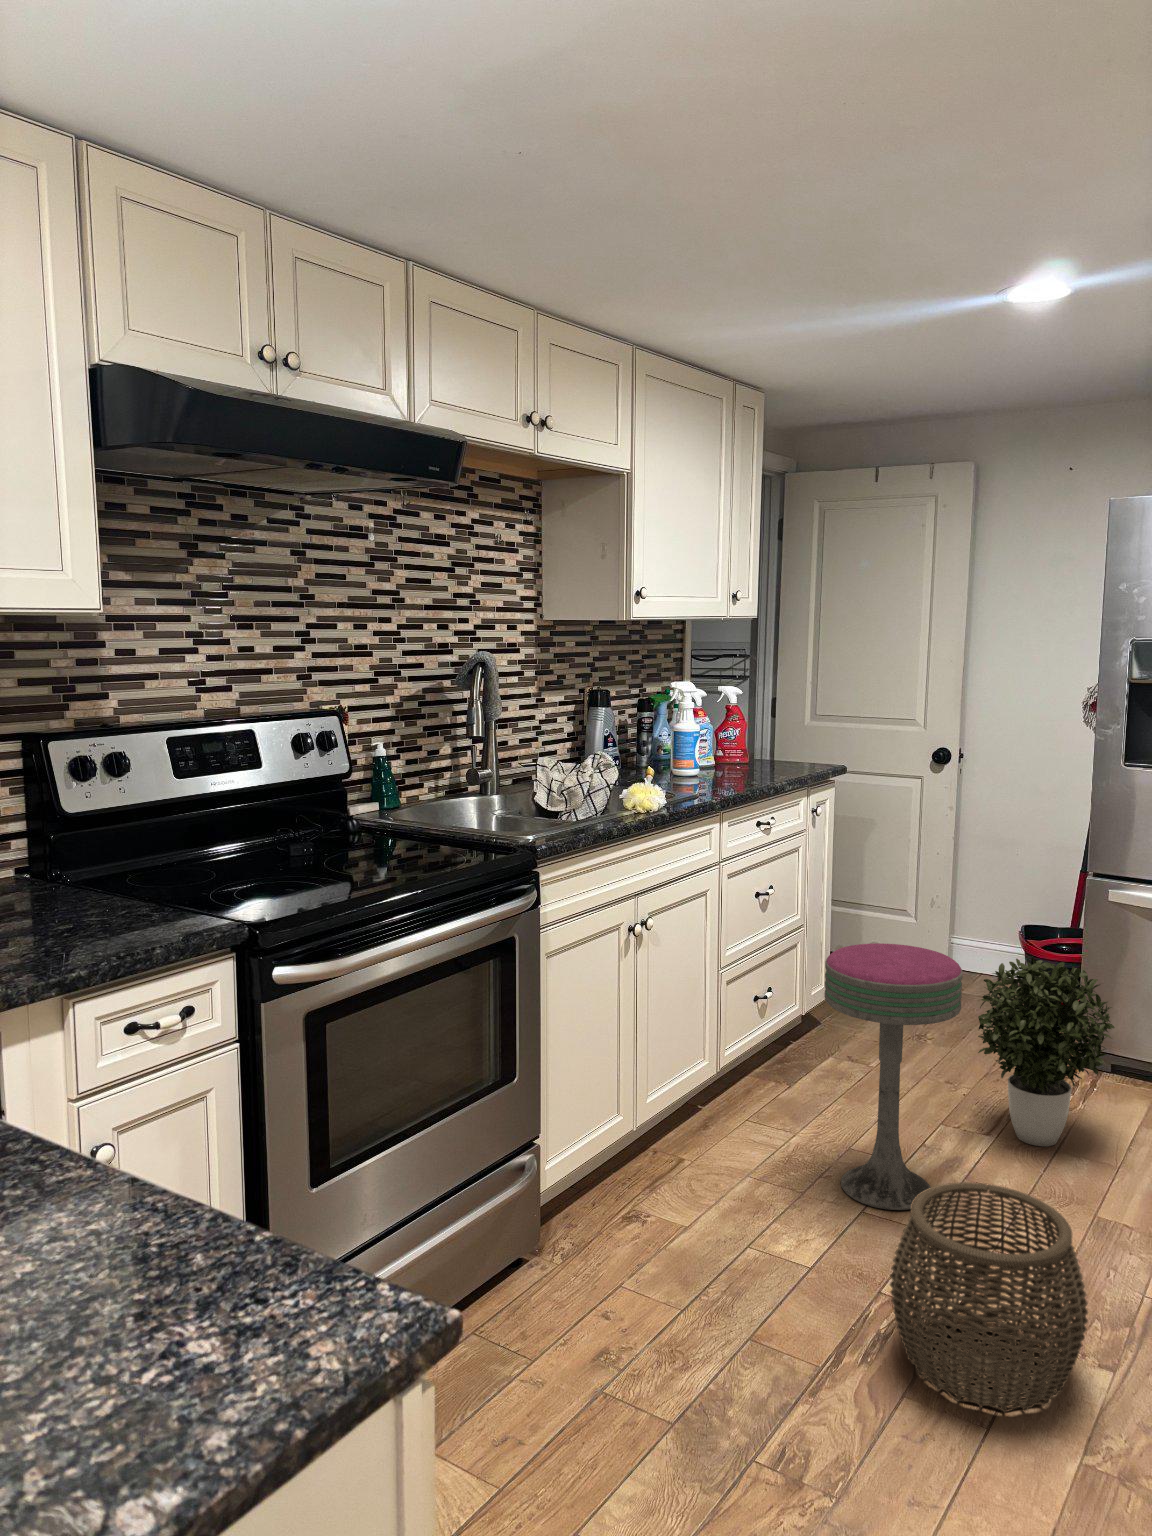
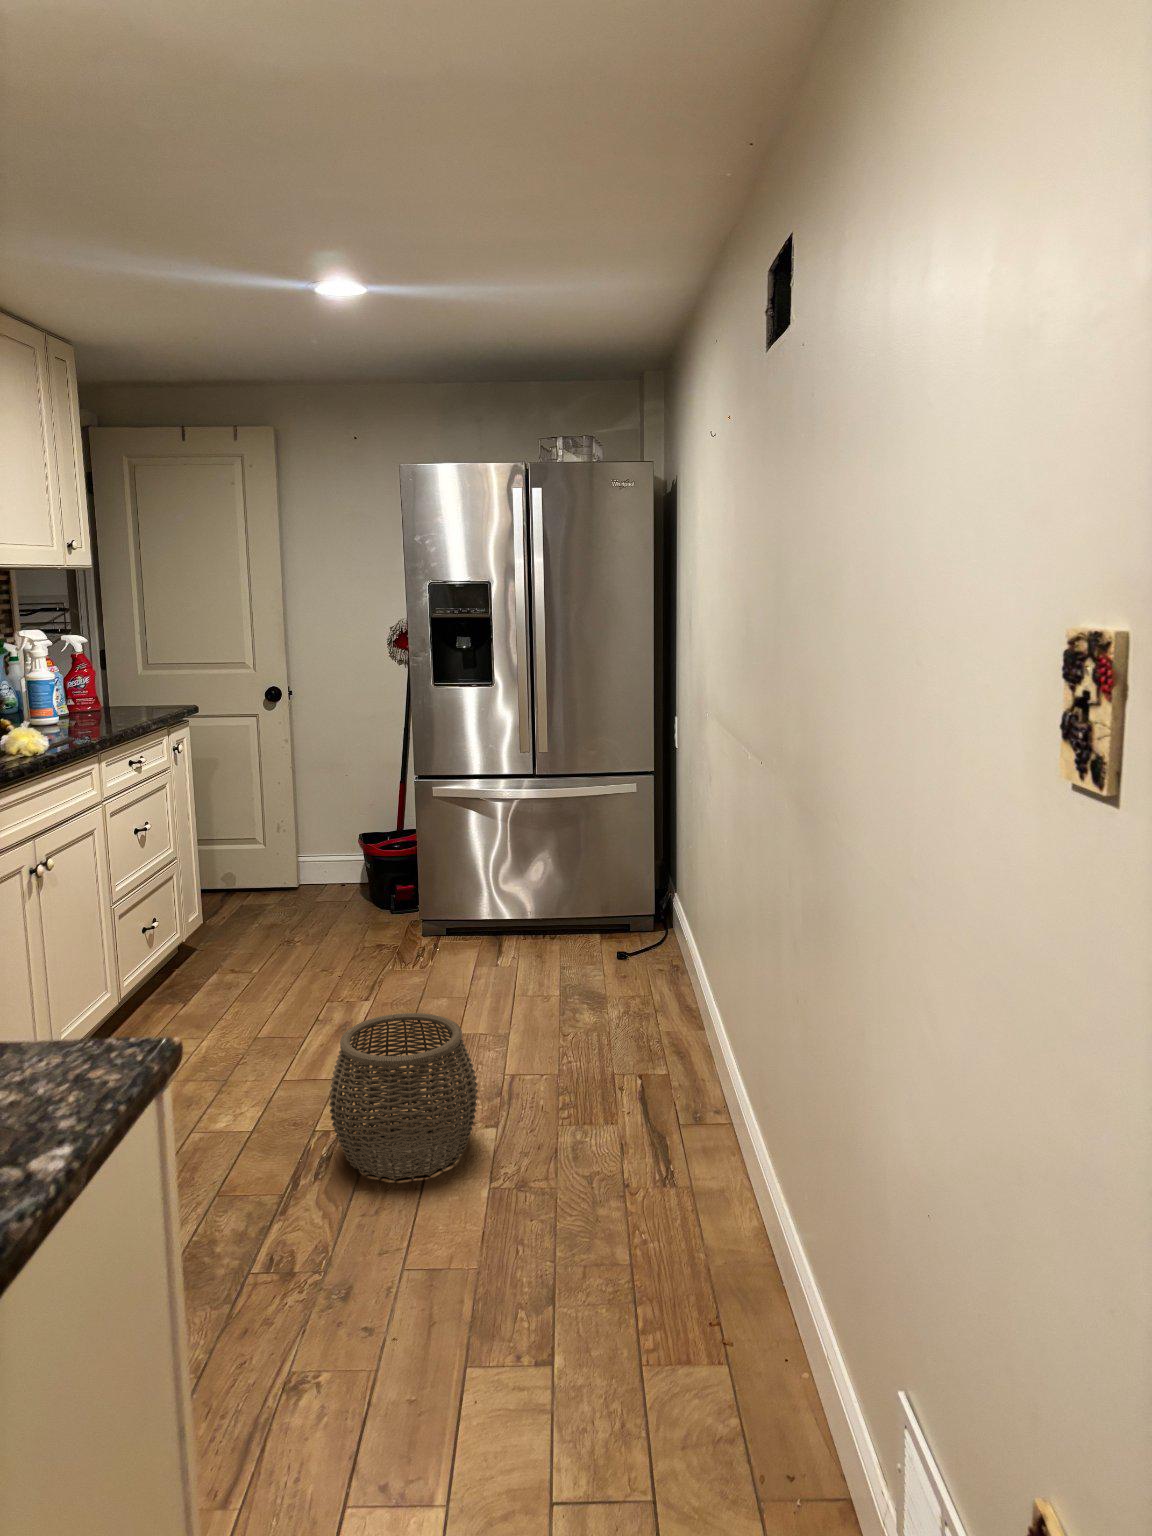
bar stool: present [824,943,963,1210] -> none [225,848,345,1075]
potted plant: present [978,958,1115,1146] -> none [349,846,454,1000]

